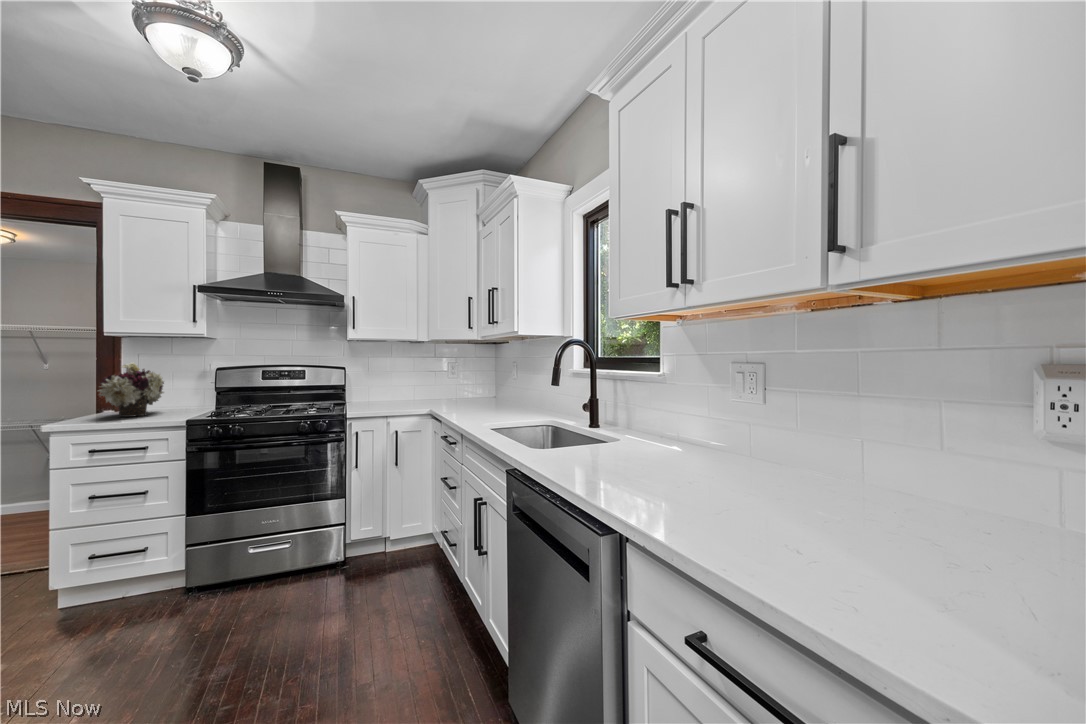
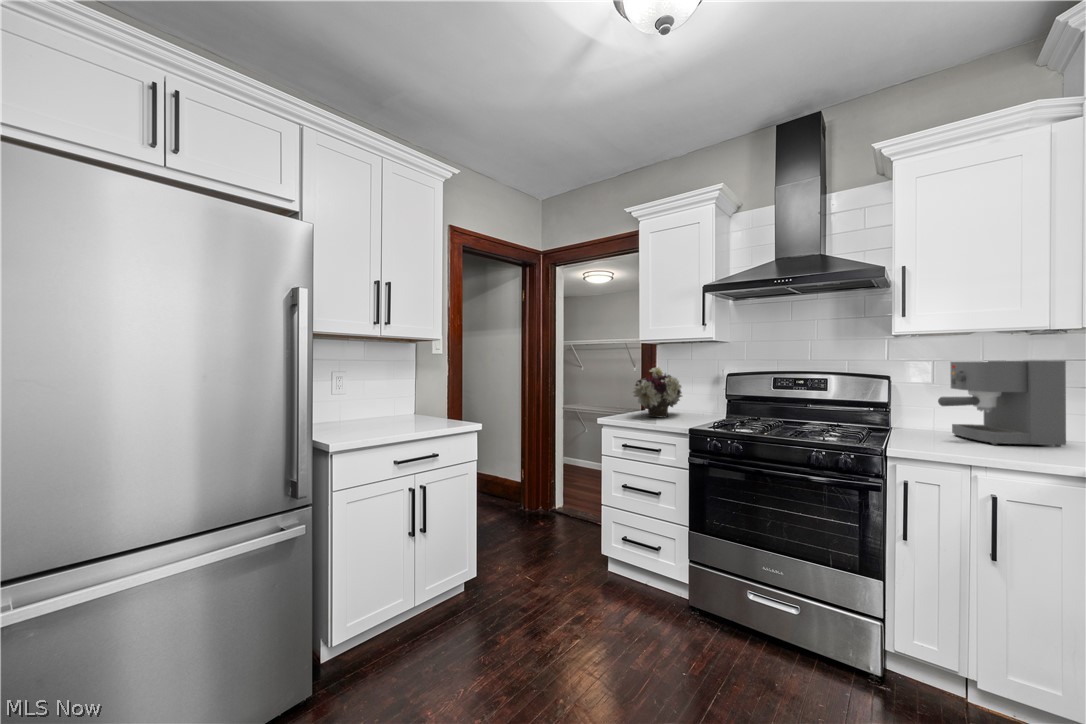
coffee maker: none [371,357,424,406] -> present [938,360,1066,447]

